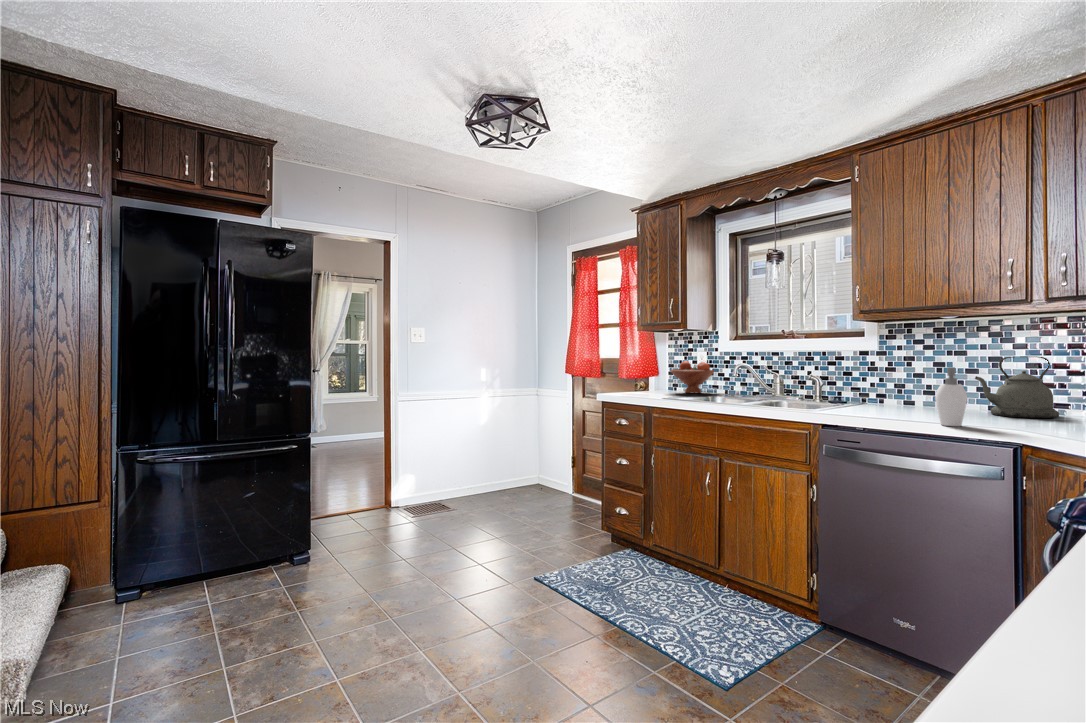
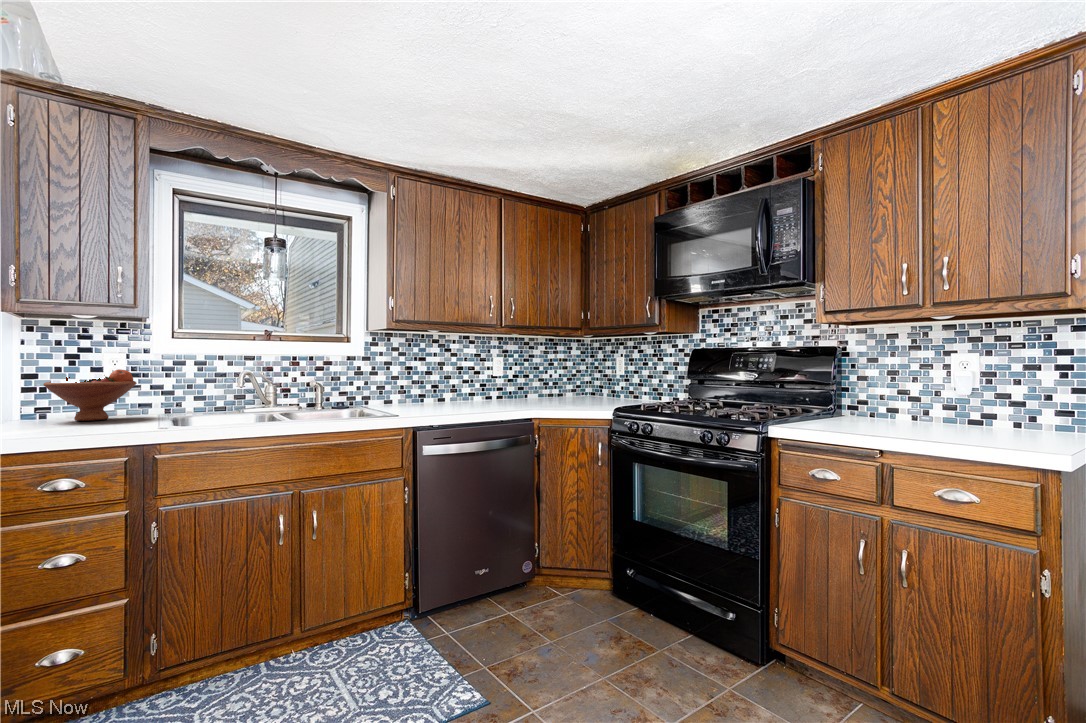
kettle: present [975,356,1059,418] -> none [444,362,480,403]
soap dispenser: present [935,367,967,426] -> none [485,366,510,409]

